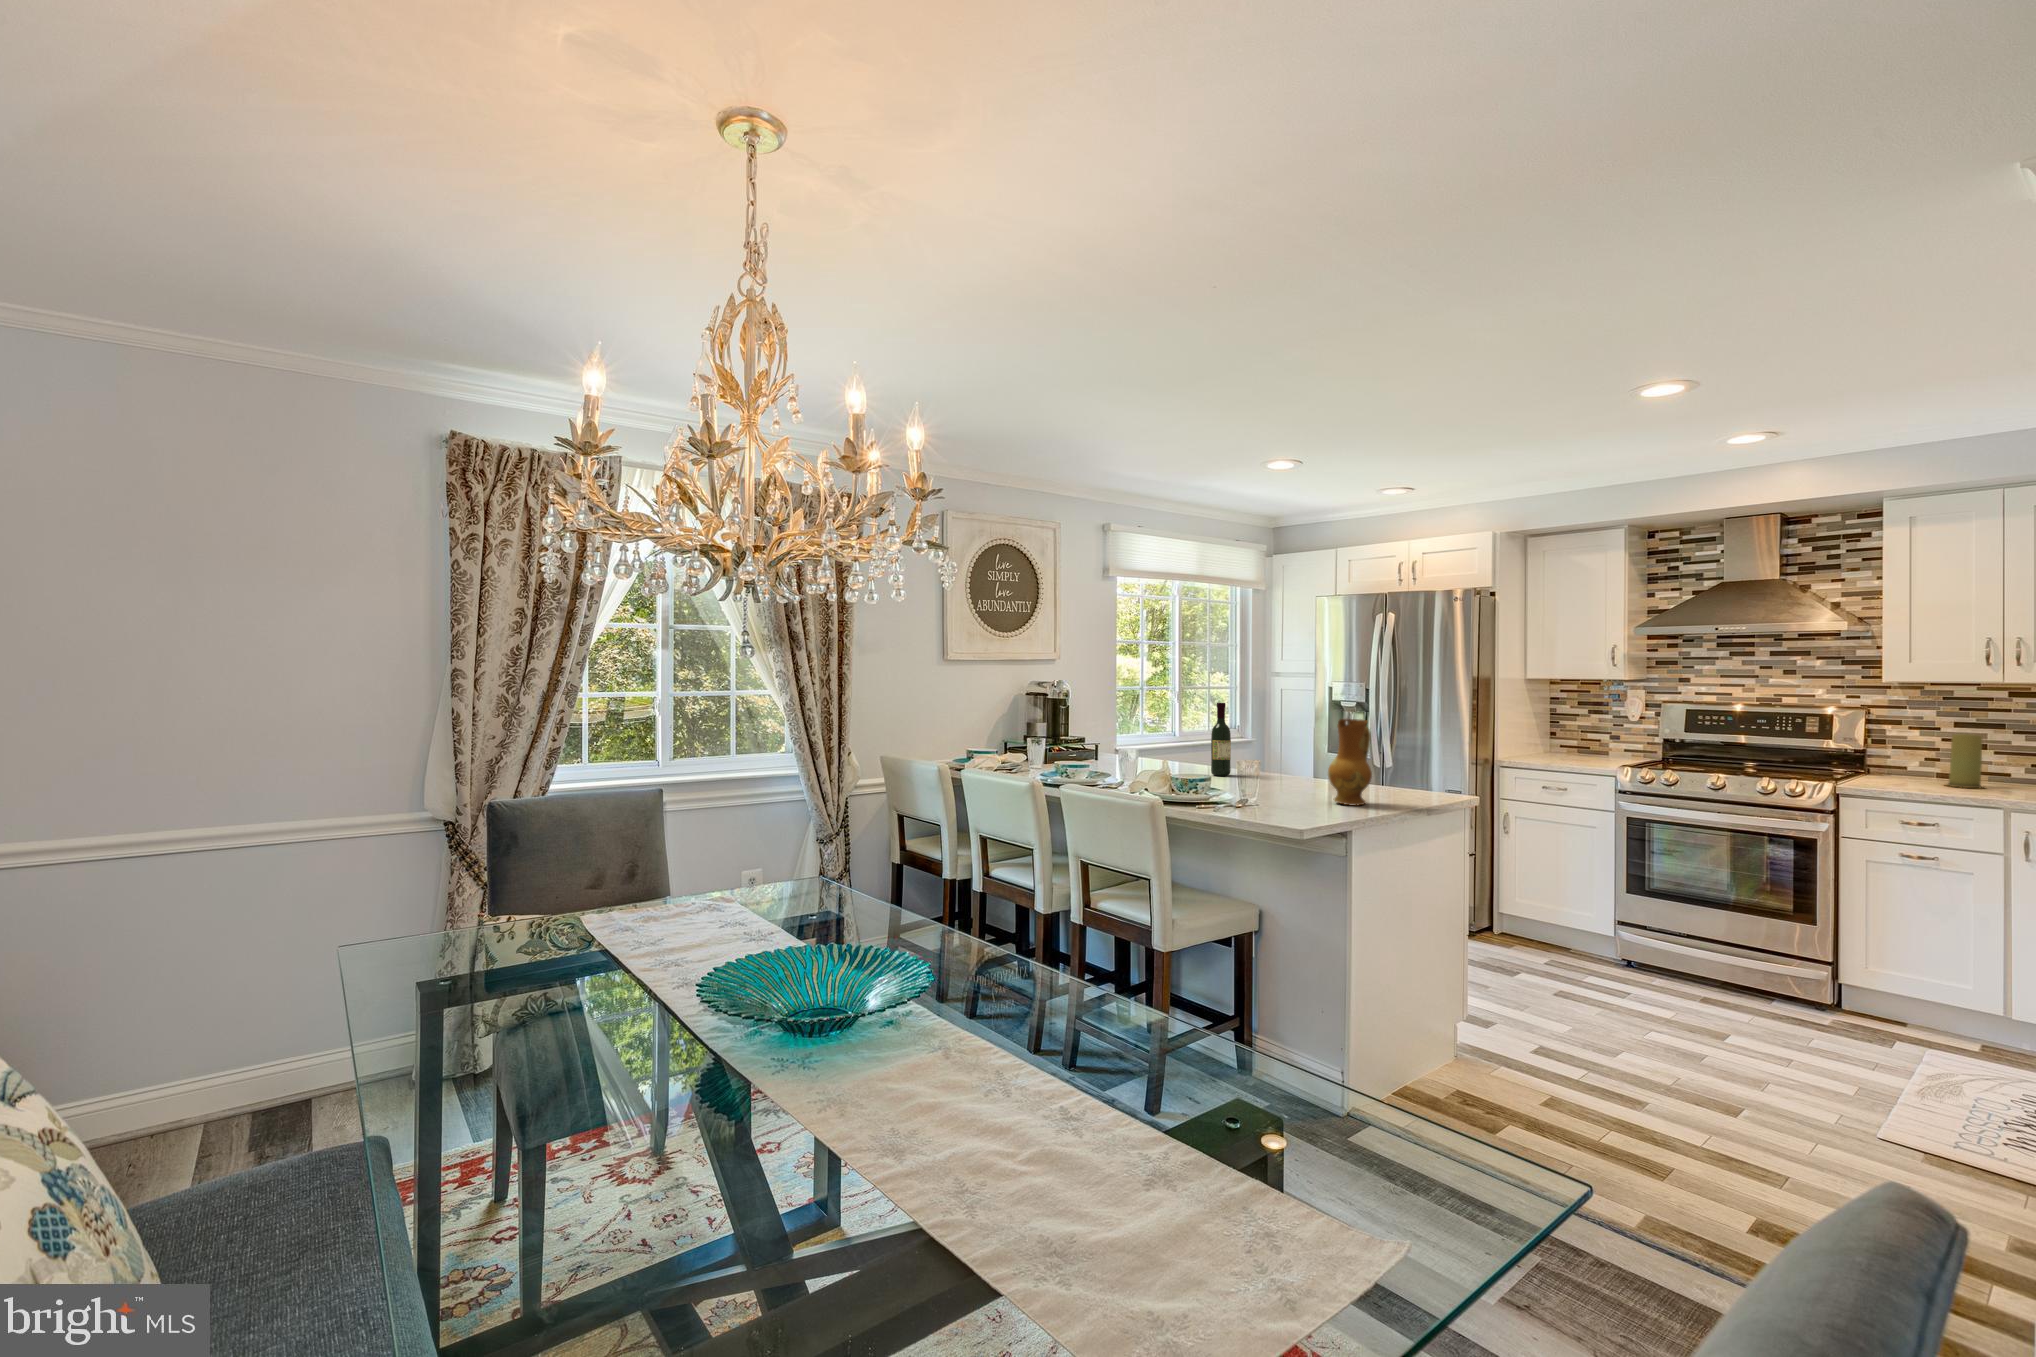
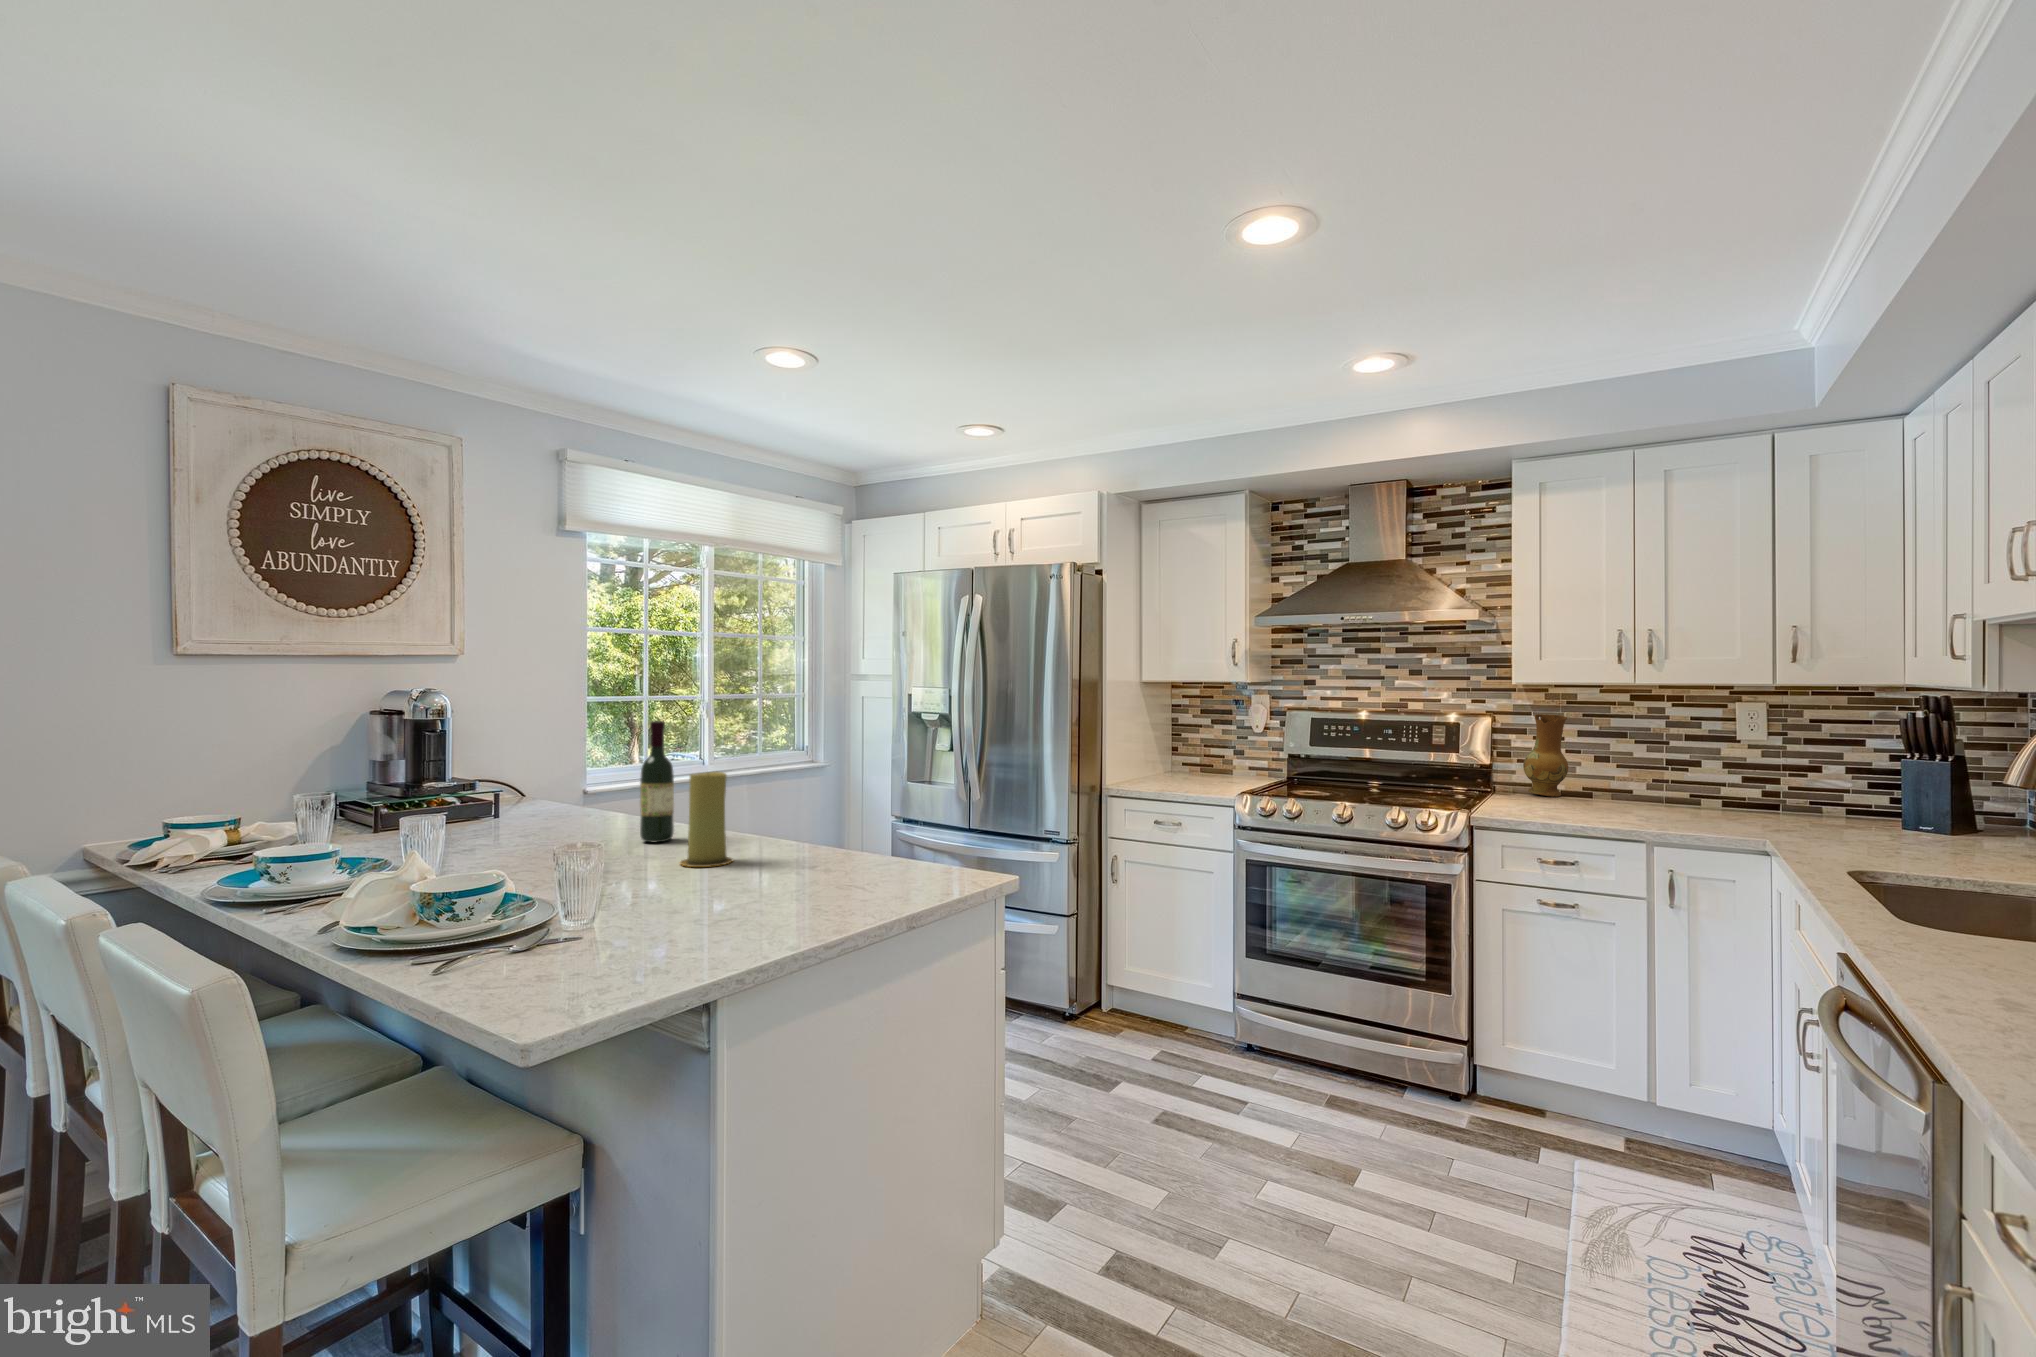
ceramic jug: present [1328,719,1372,806] -> present [1523,714,1568,797]
candle: present [1945,734,1985,788] -> present [680,772,733,867]

